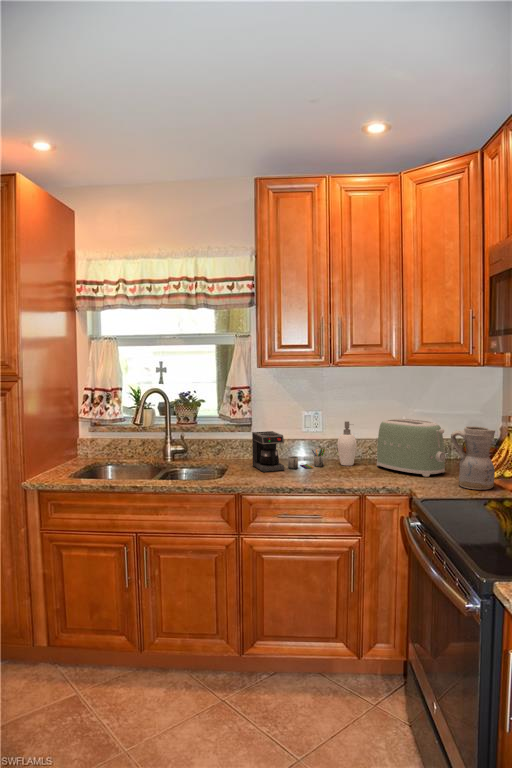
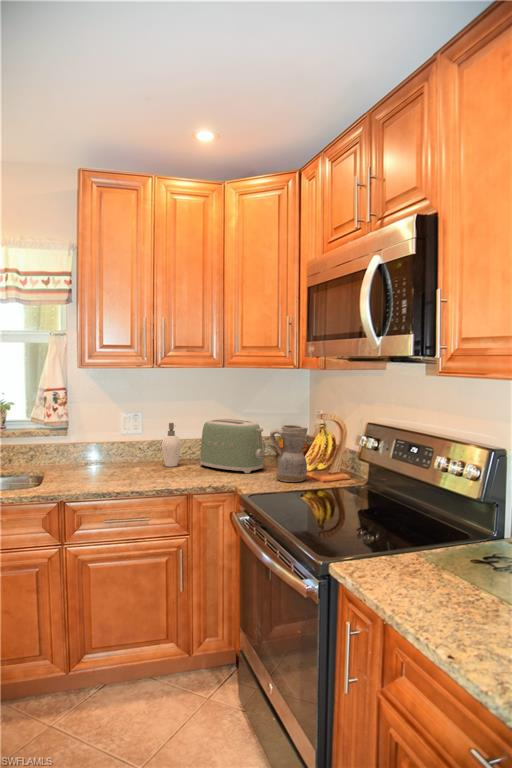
coffee maker: present [252,431,325,472] -> none [72,435,150,478]

